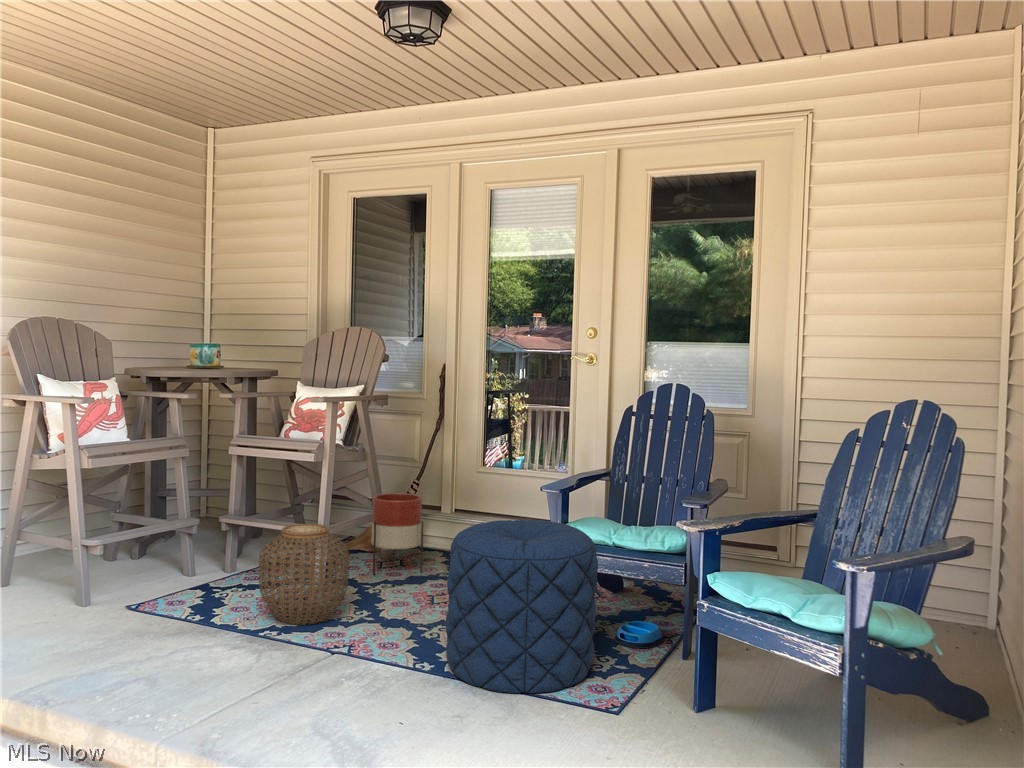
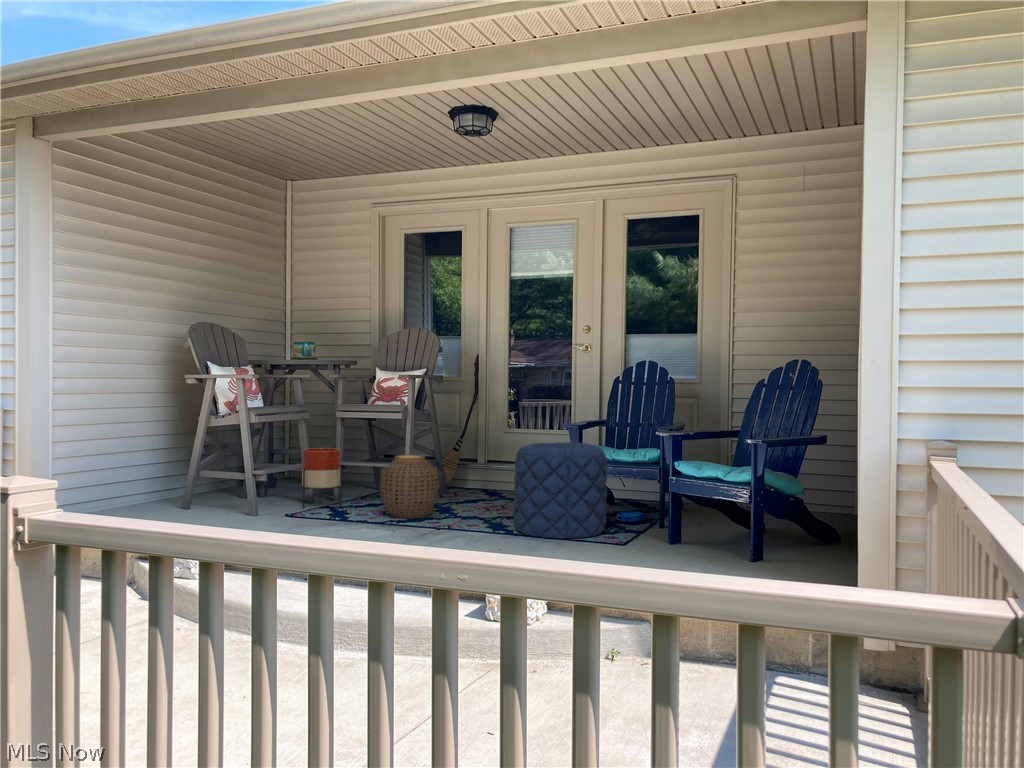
planter: present [372,493,423,575] -> present [302,448,342,508]

